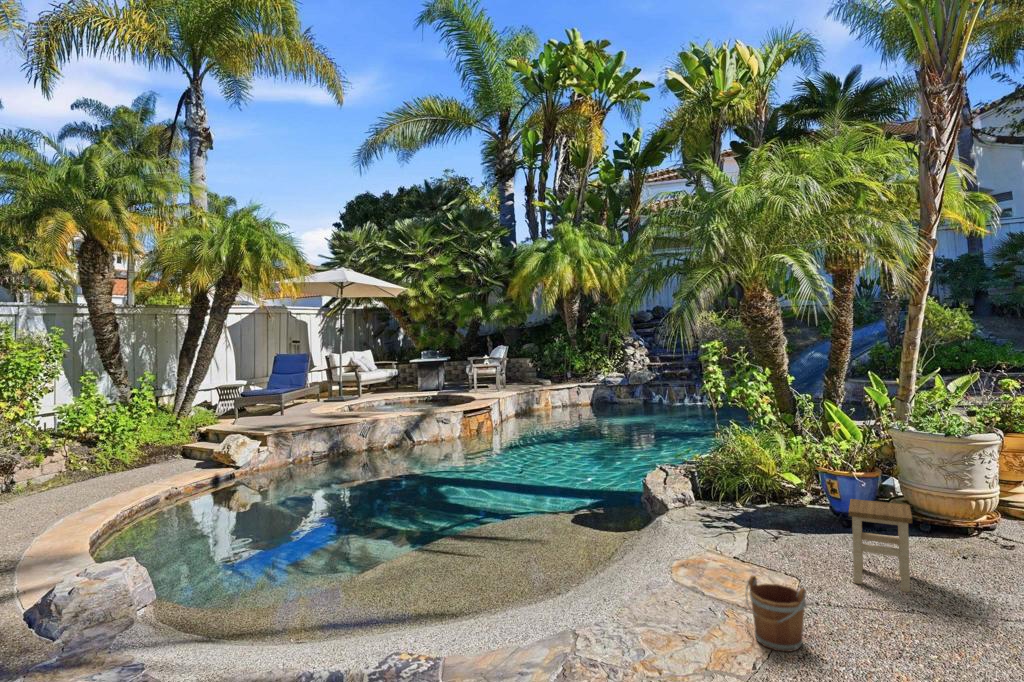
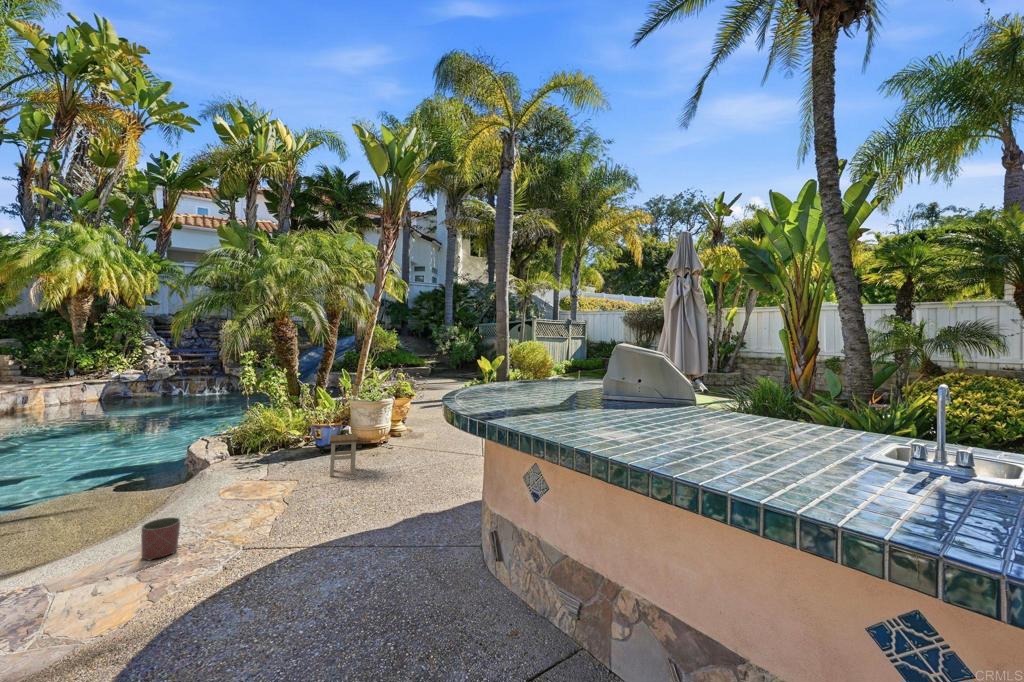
bucket: present [745,576,807,652] -> none [278,478,310,513]
planter: none [550,599,595,664] -> present [141,517,180,560]

